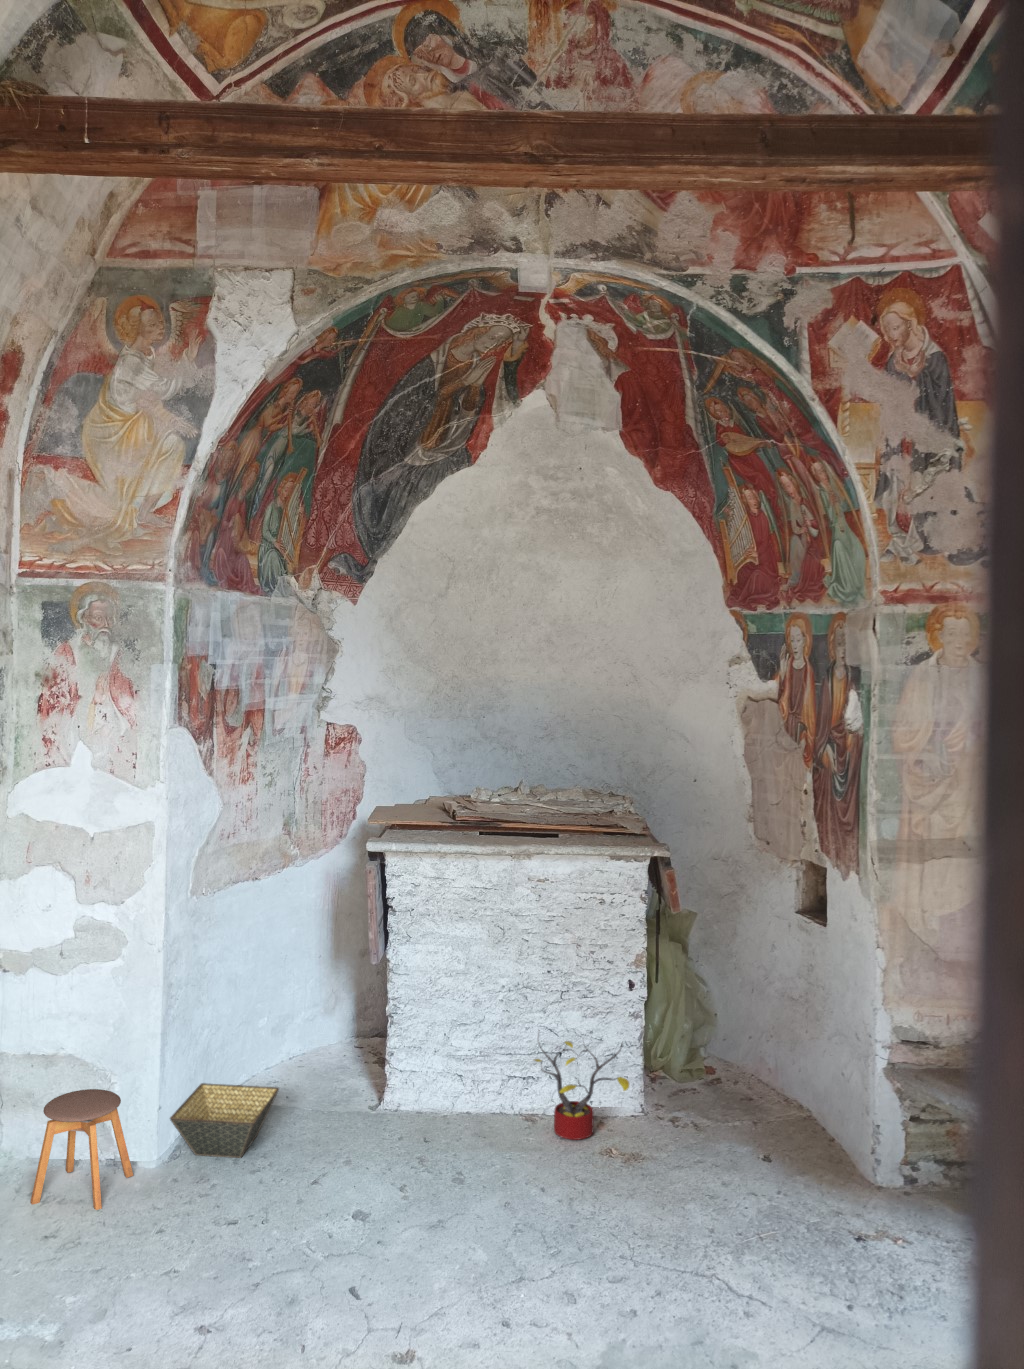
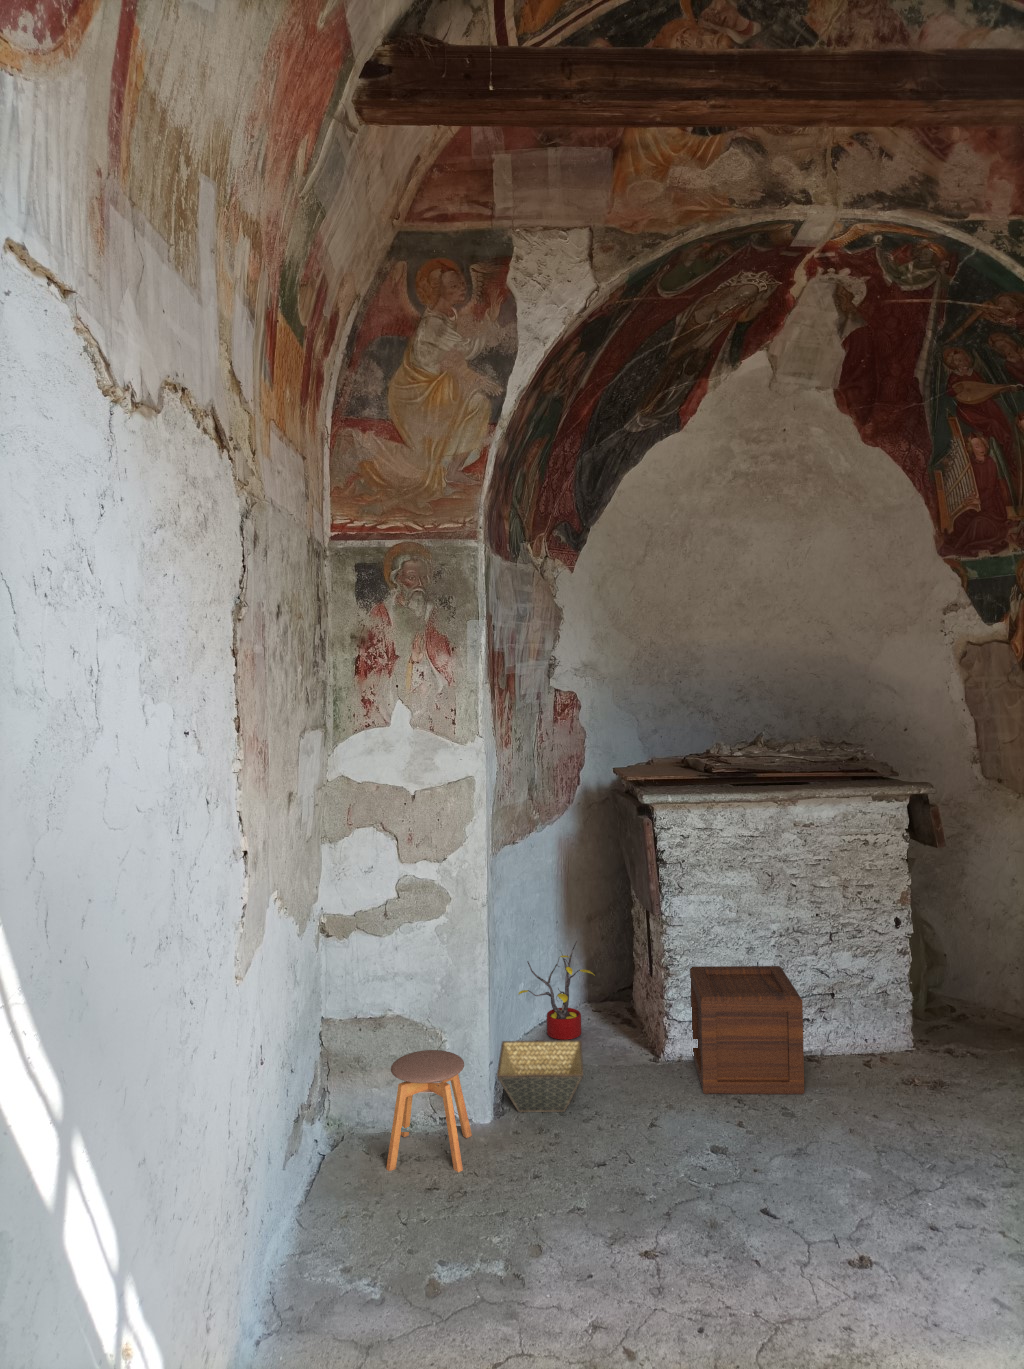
wooden crate: none [389,1019,502,1157] -> present [690,966,804,1094]
decorative plant: present [534,1030,629,1140] -> present [519,941,594,1040]

